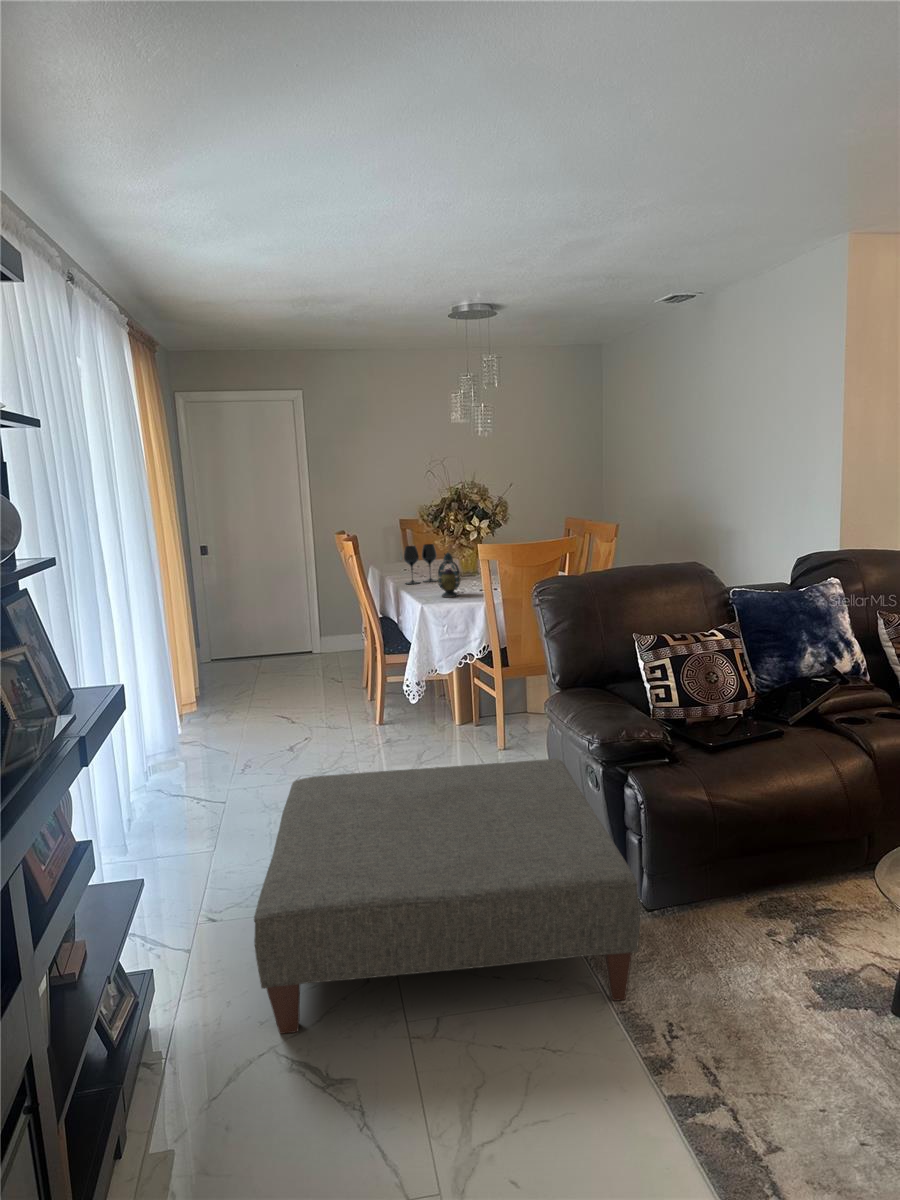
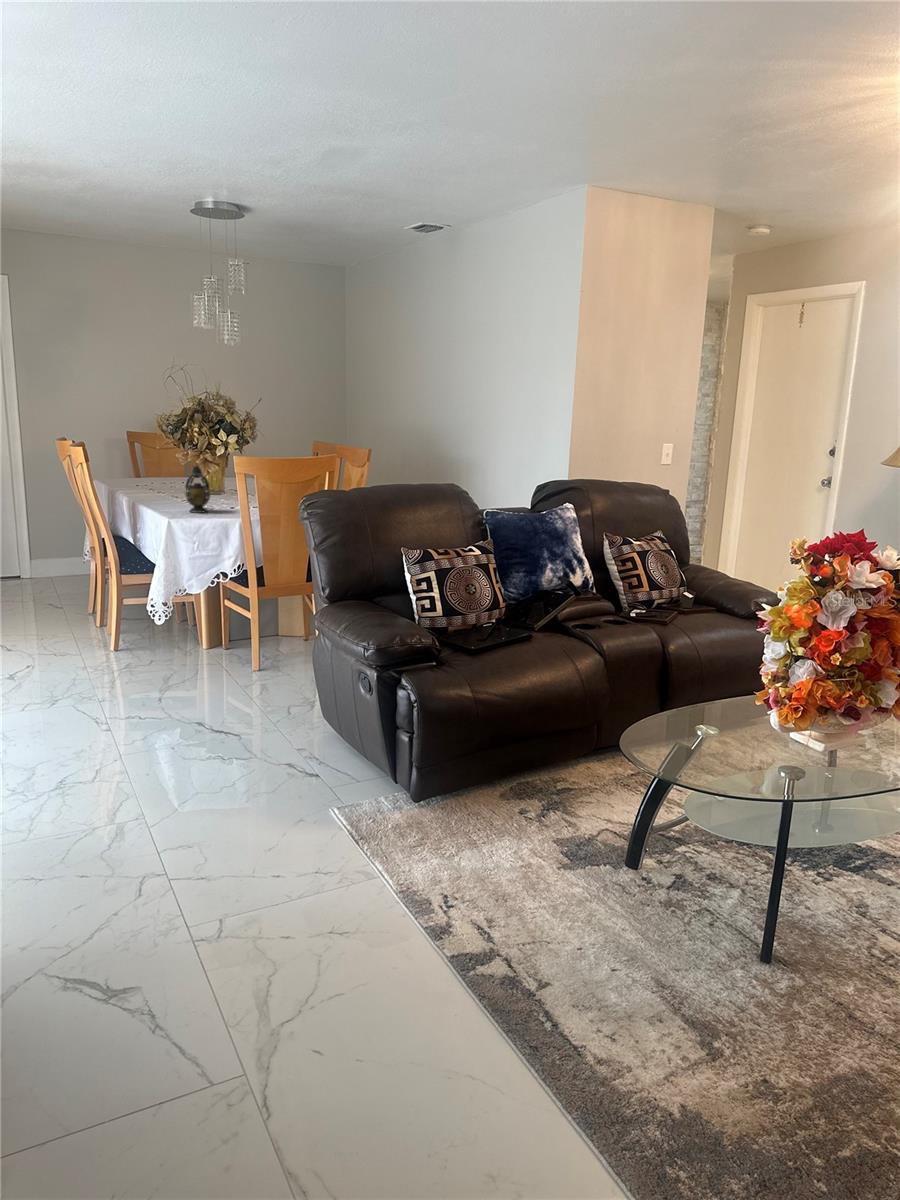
wine glass: present [404,544,437,584] -> none [142,458,181,499]
ottoman: present [254,759,640,1034] -> none [19,669,420,956]

